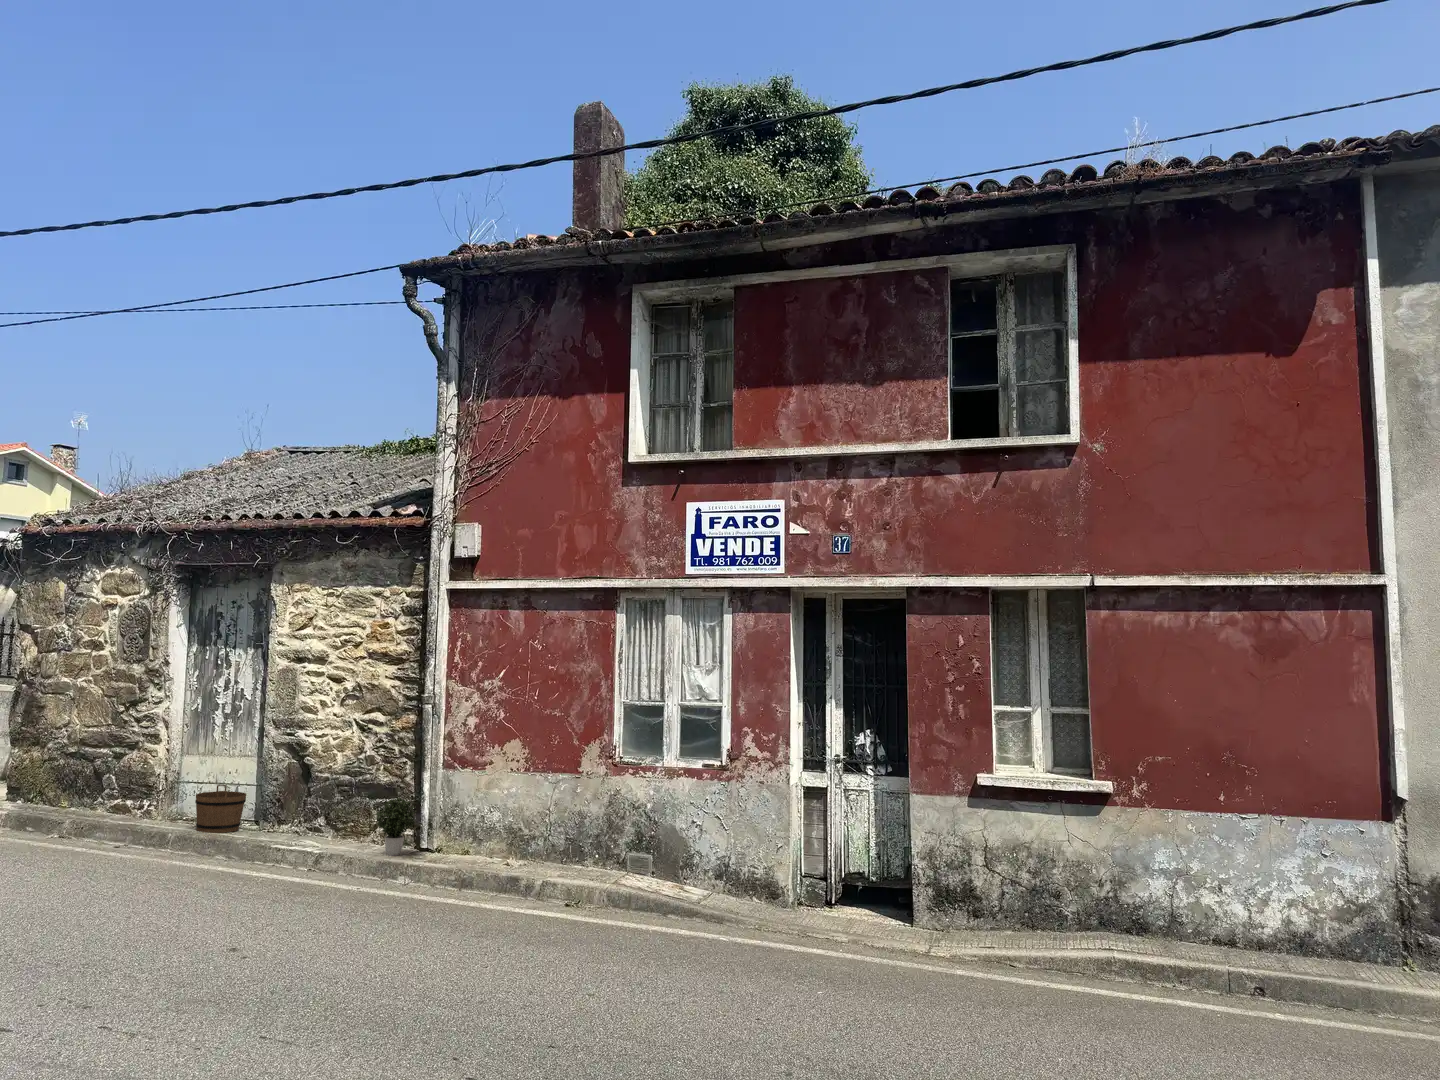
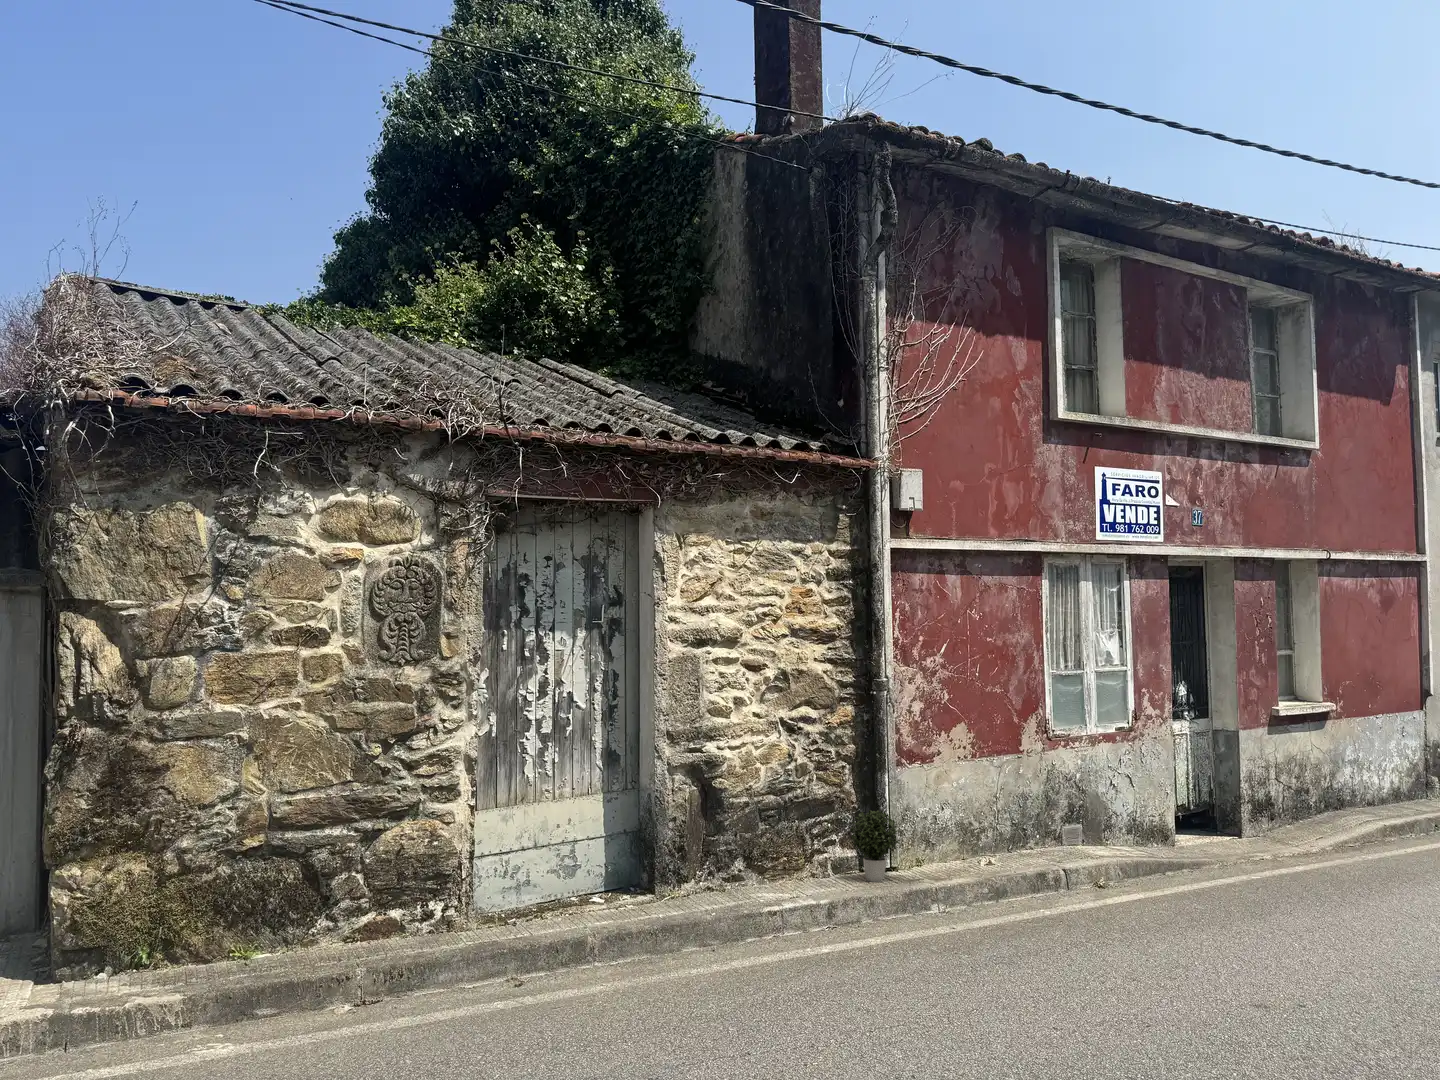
bucket: present [195,785,246,833] -> none [573,842,644,915]

